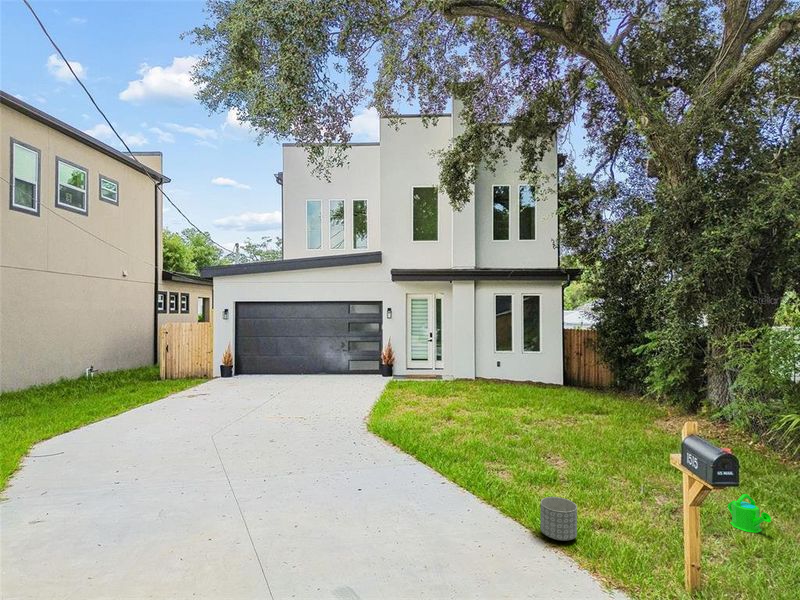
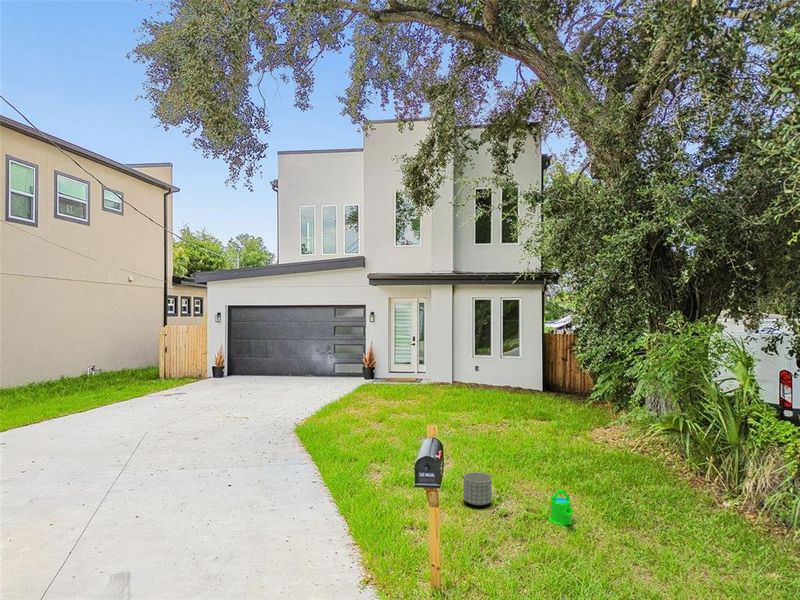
planter: present [541,497,577,541] -> present [464,472,492,506]

